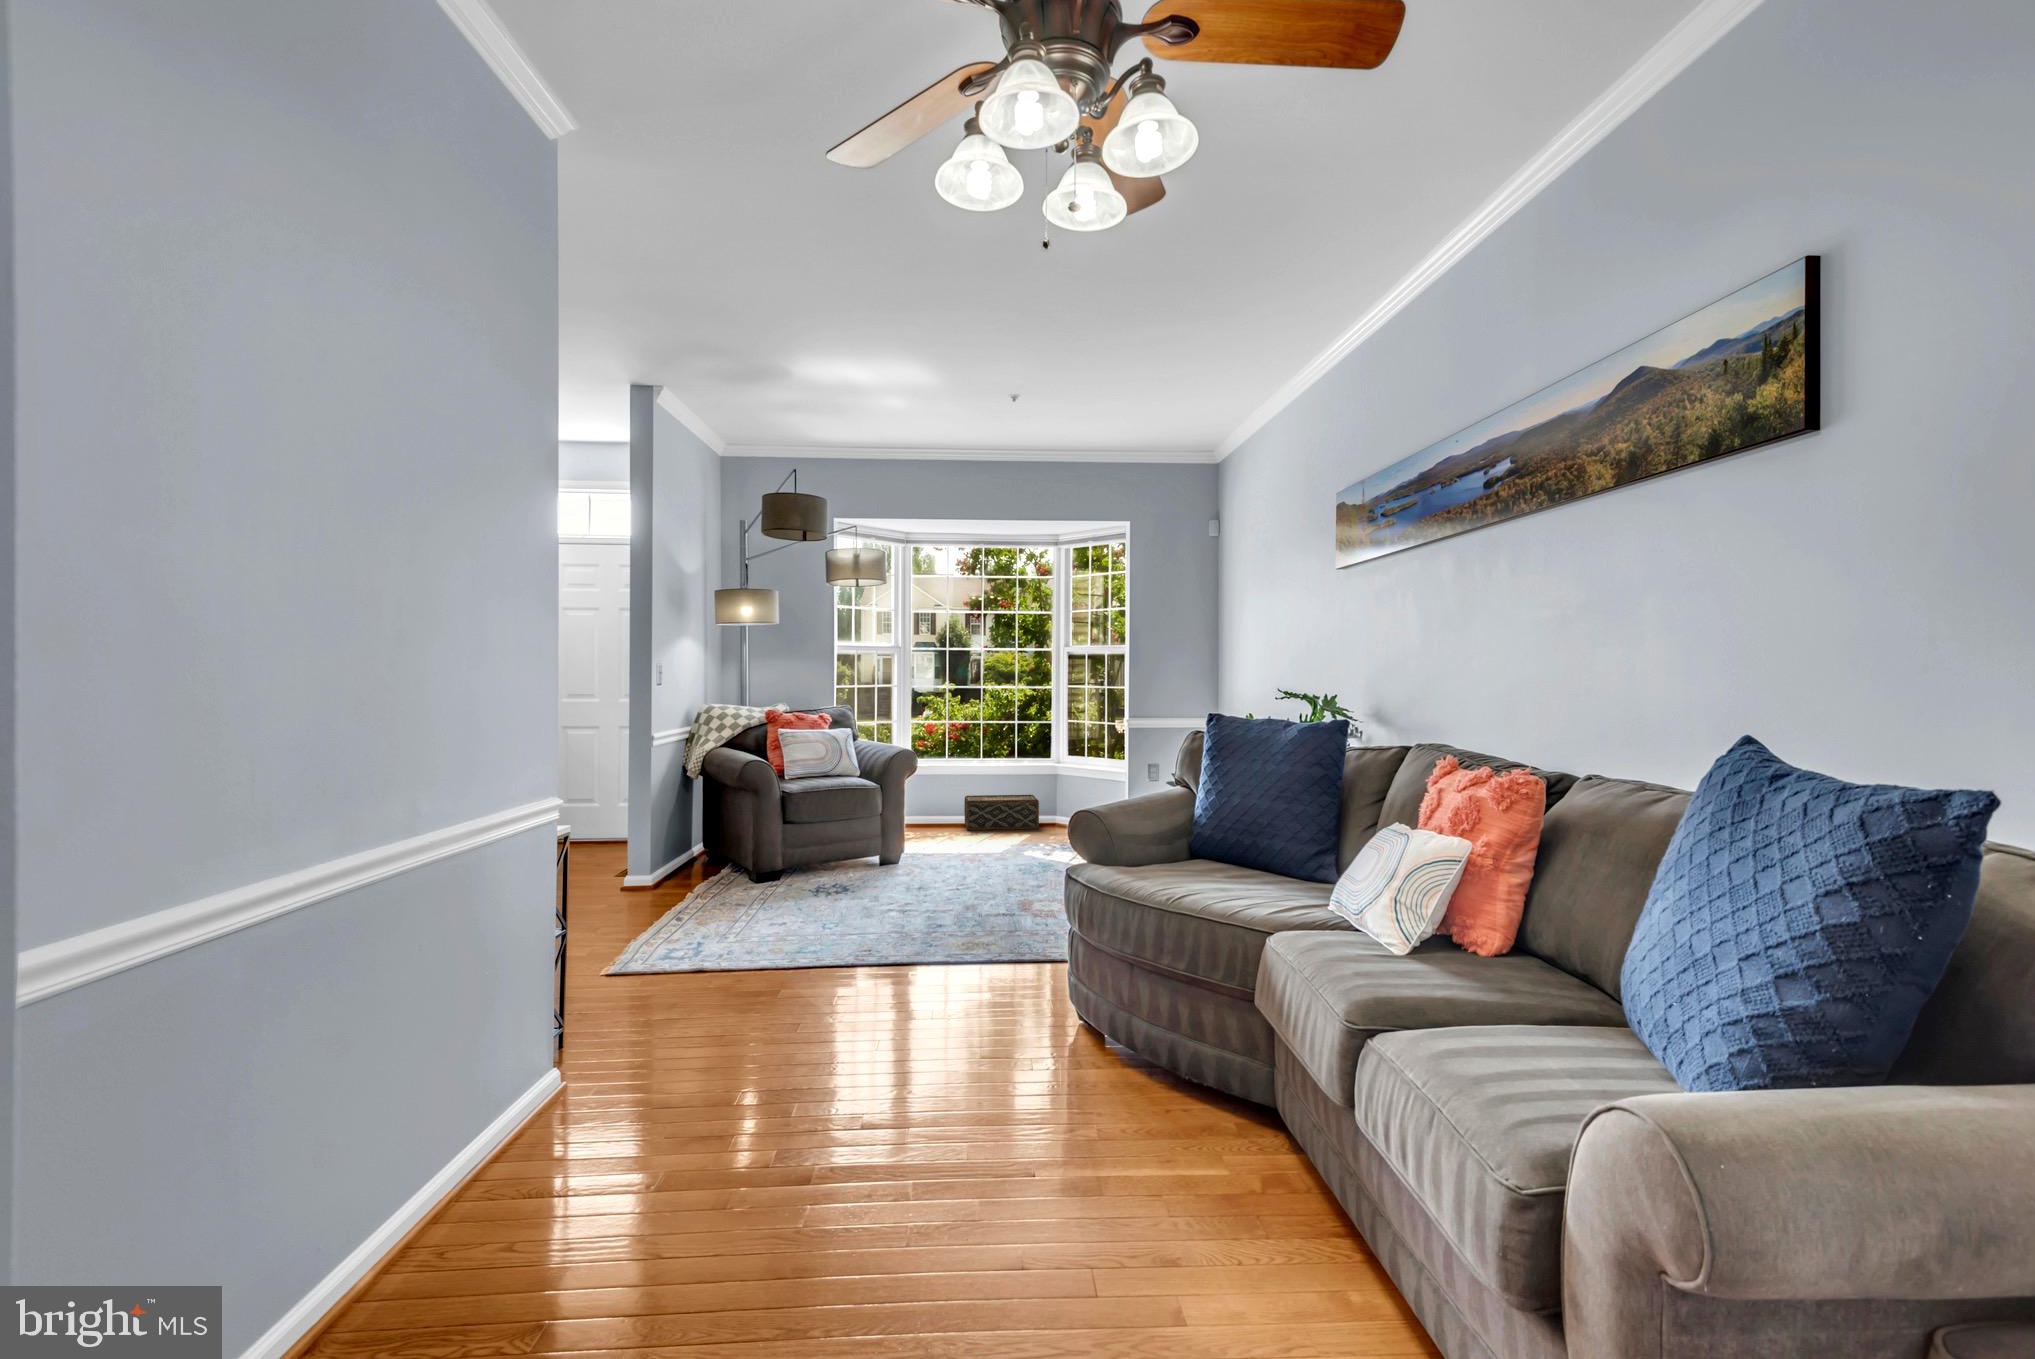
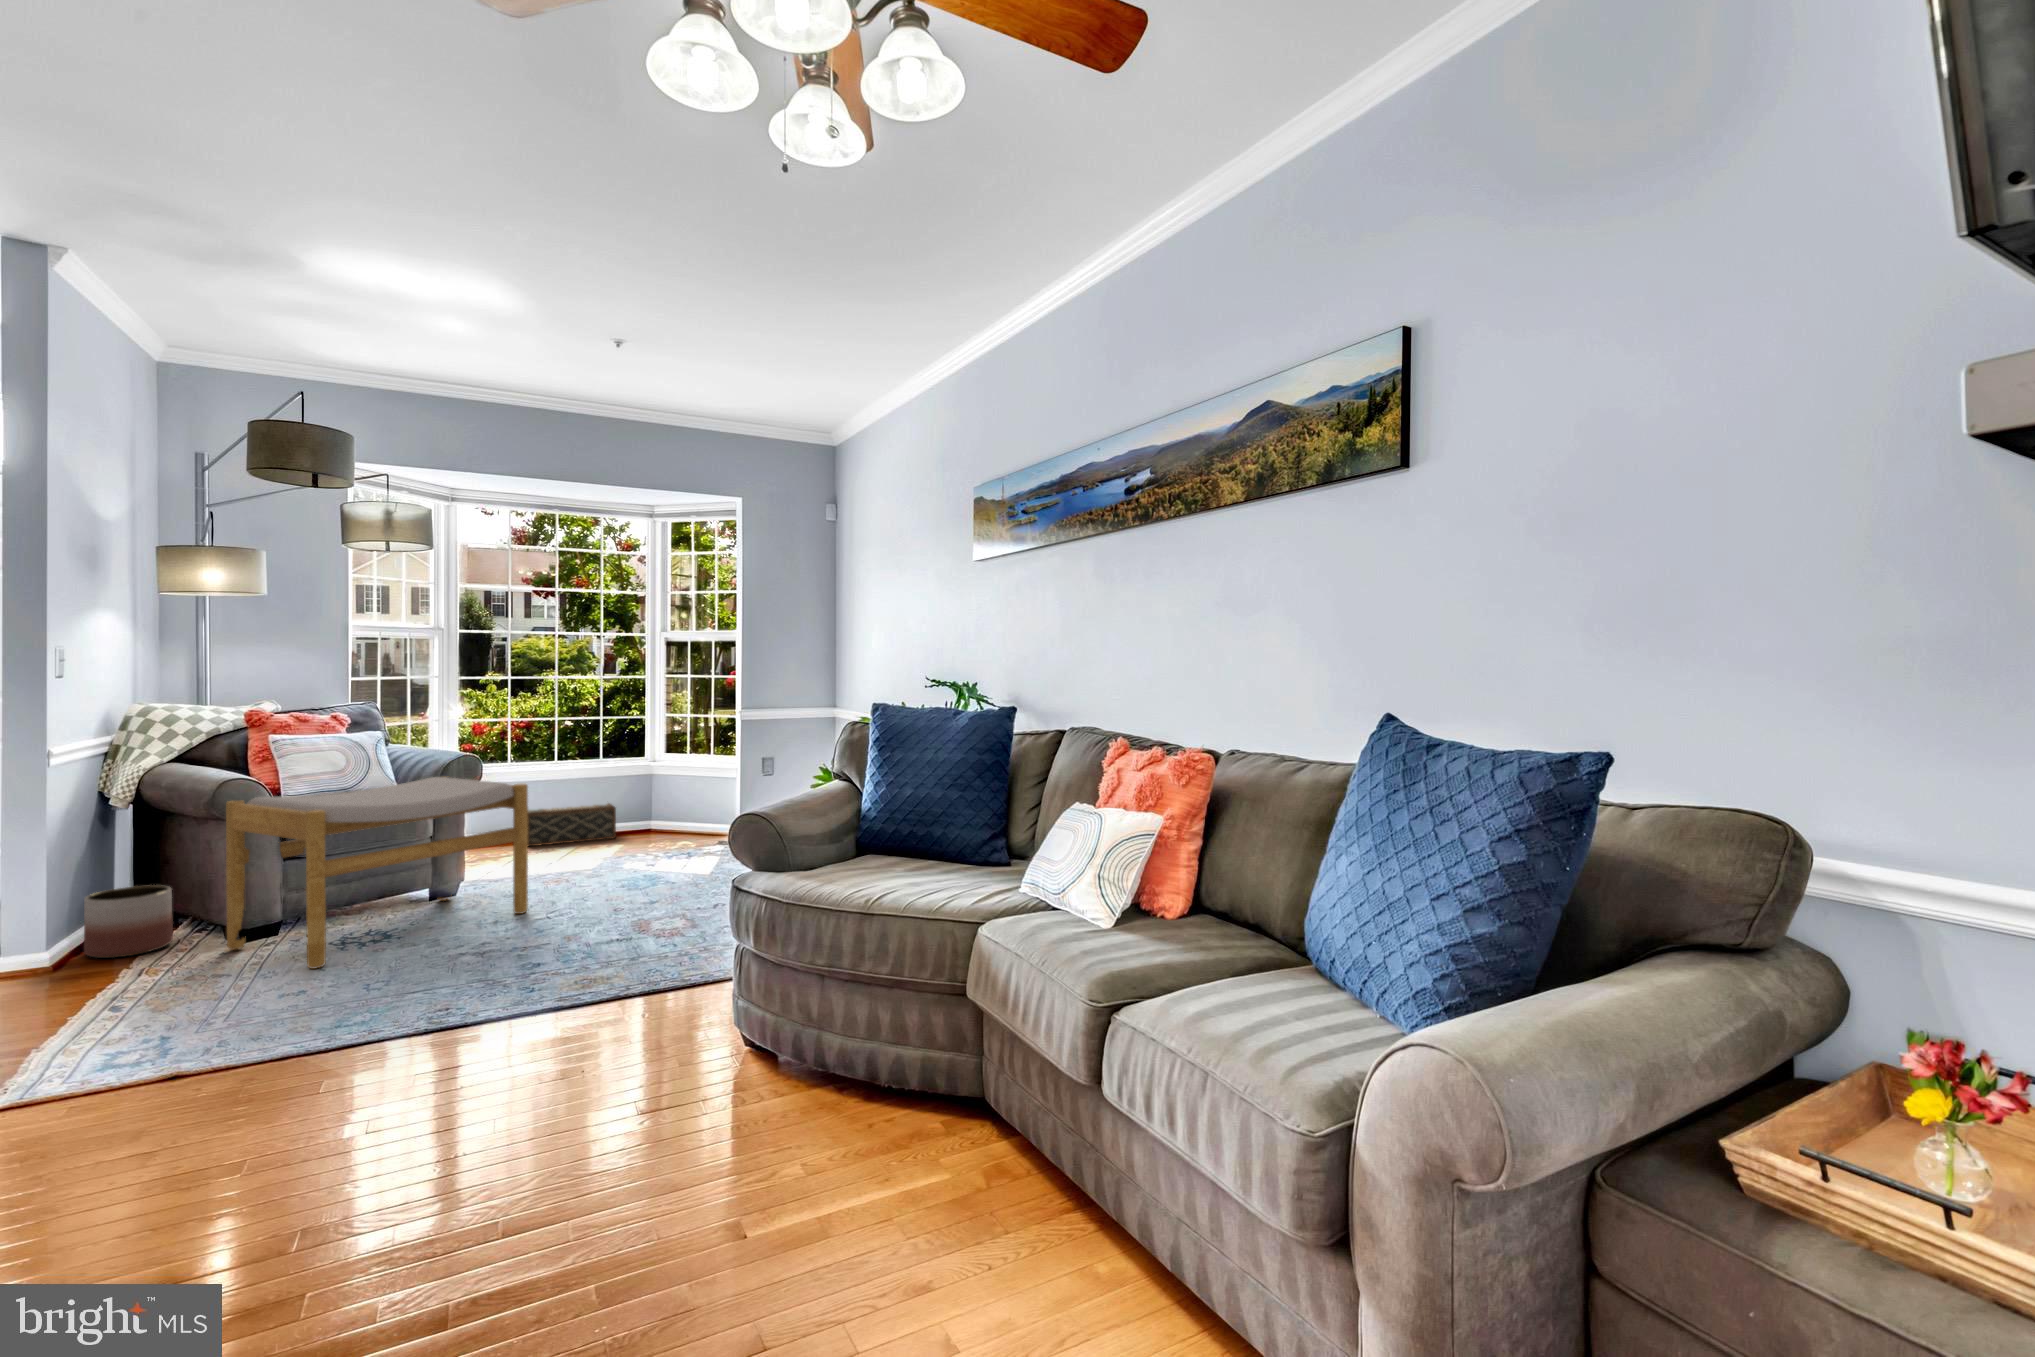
footstool: none [744,766,950,911] -> present [226,777,528,969]
planter: none [664,837,714,887] -> present [84,885,173,958]

